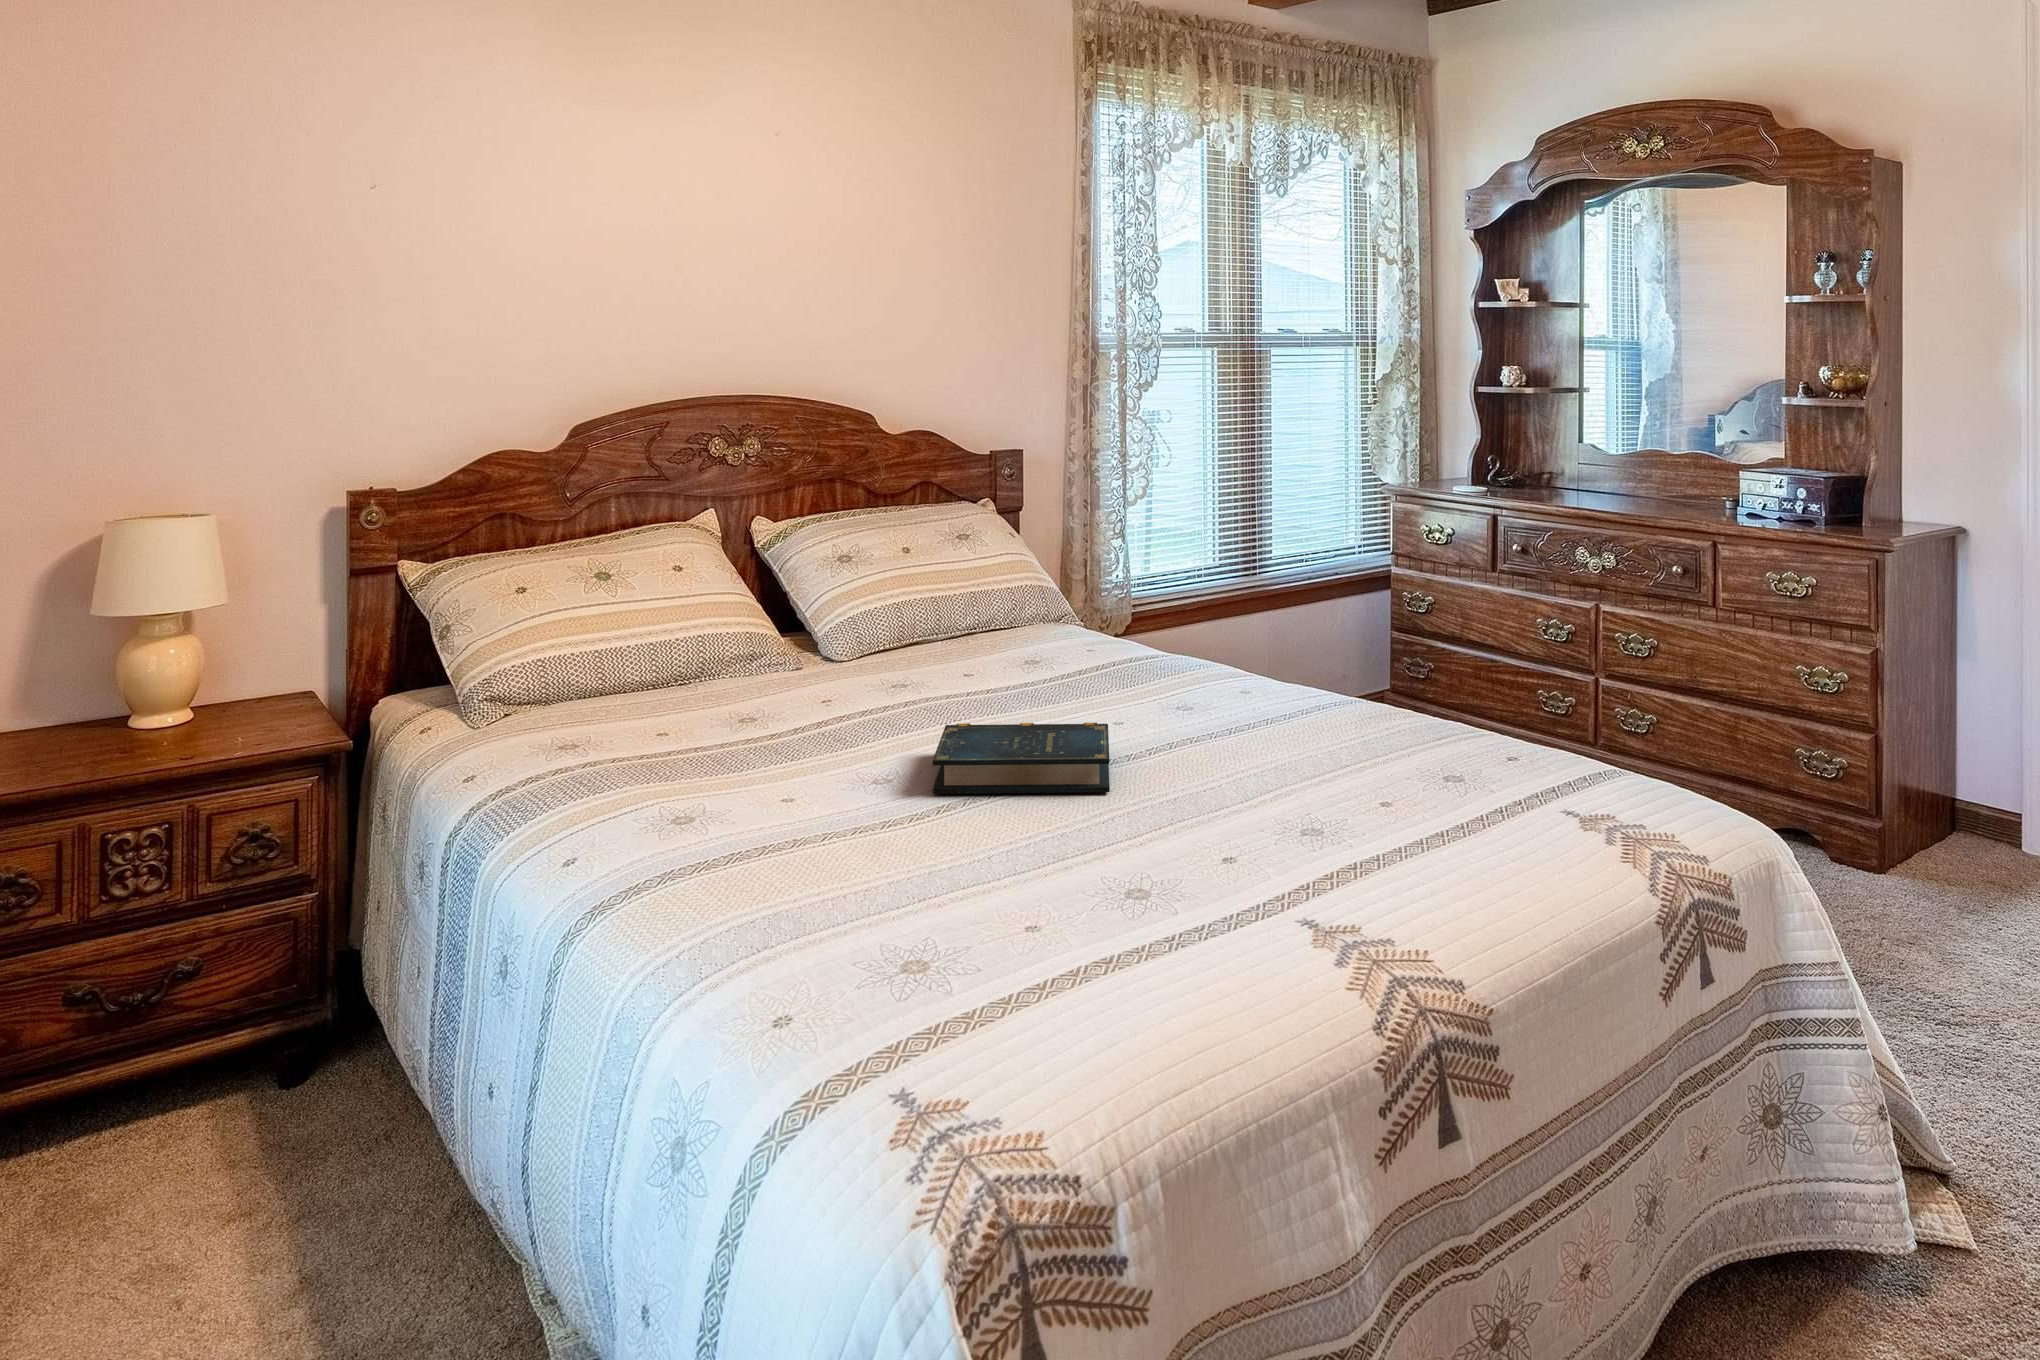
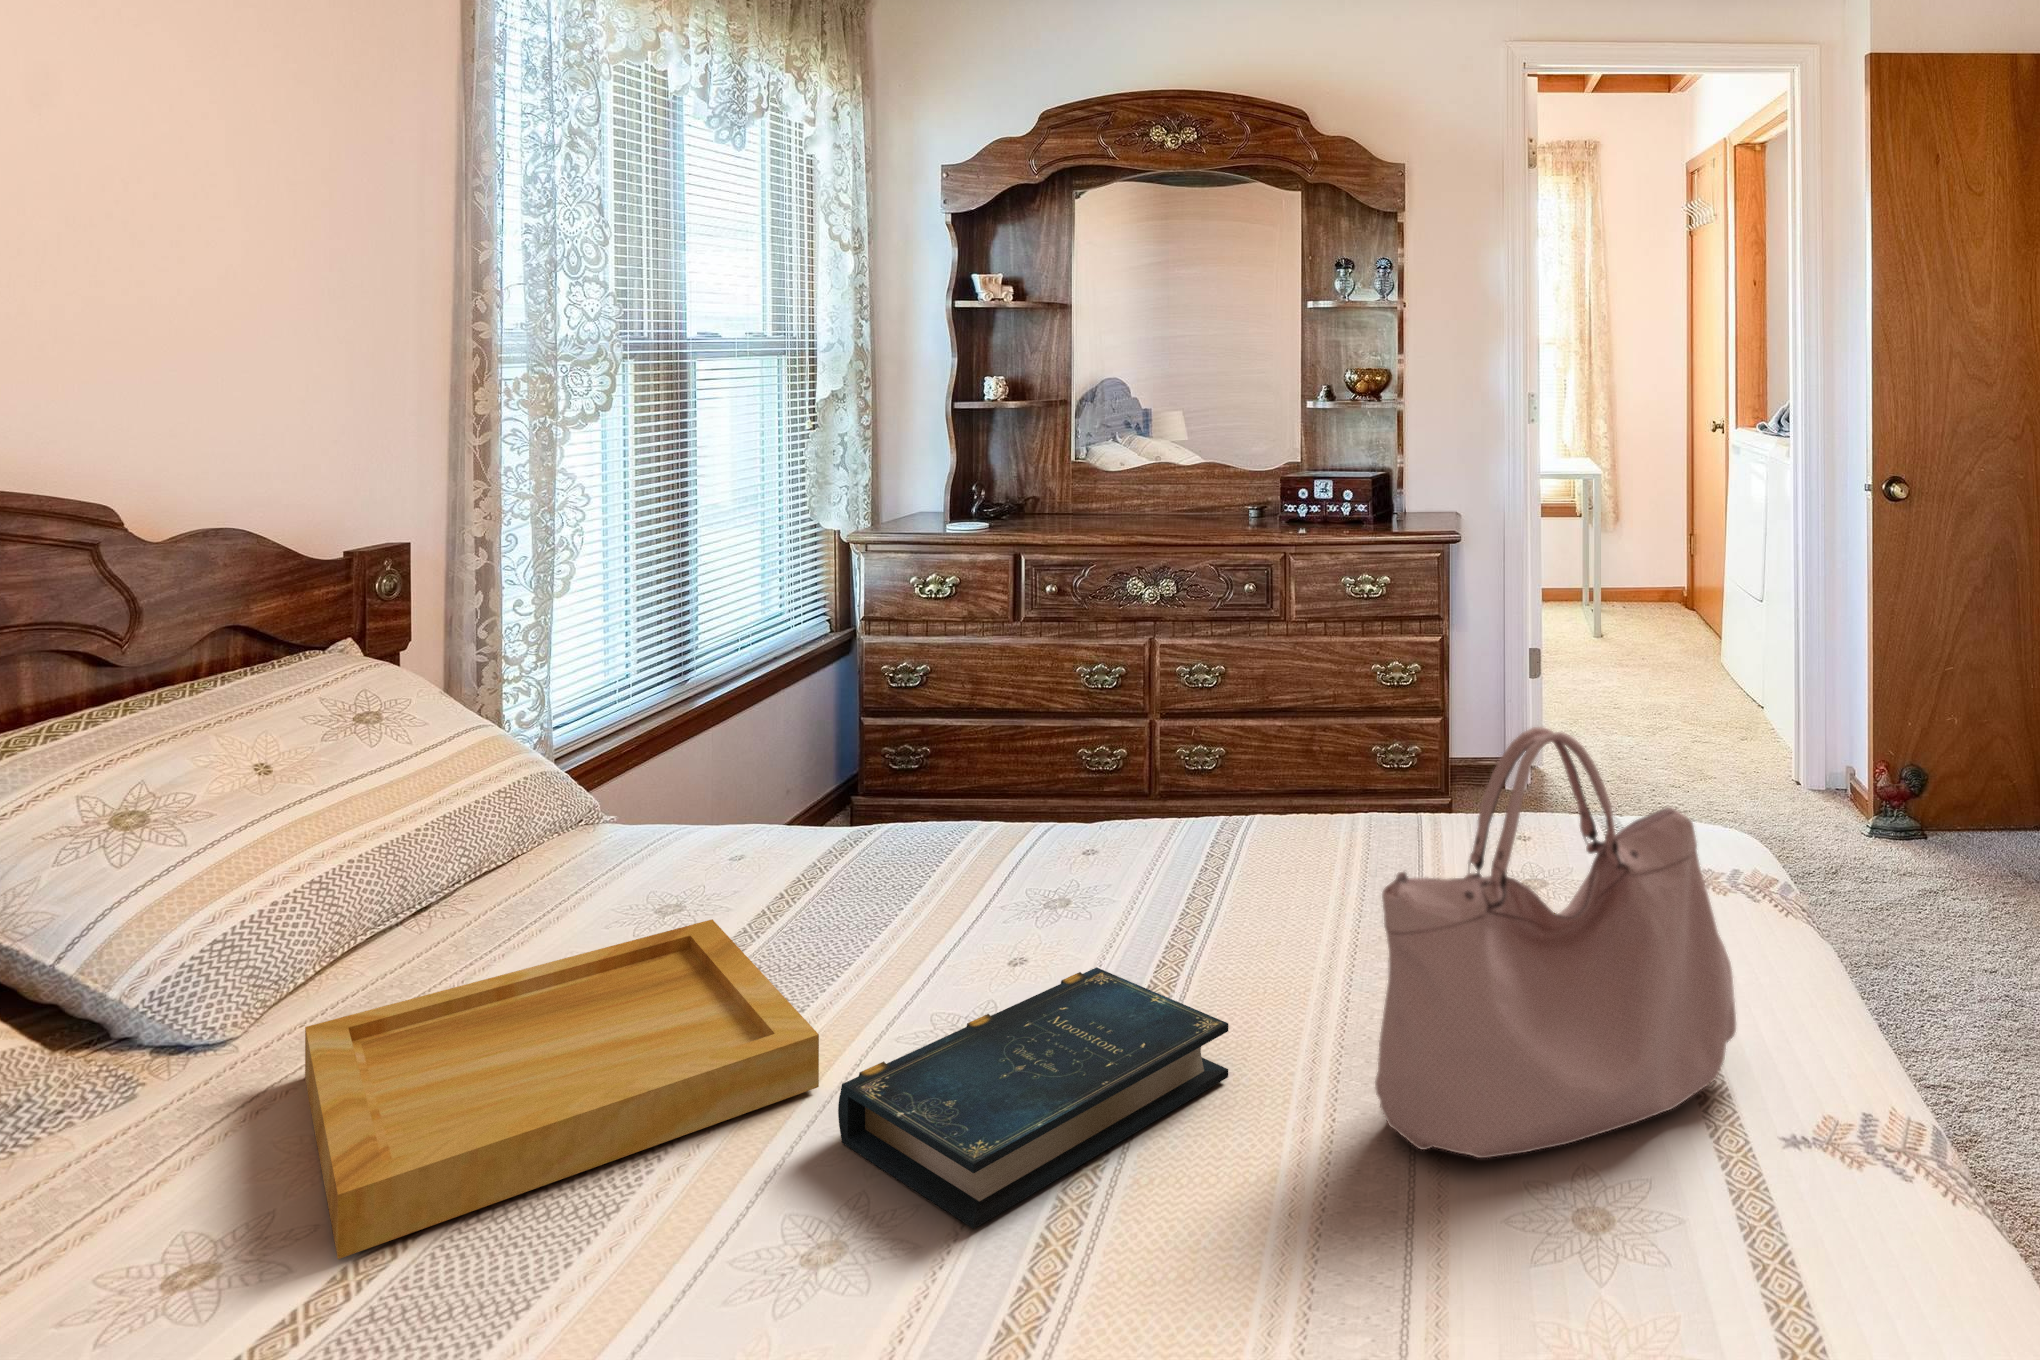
handbag: none [1116,607,1377,887] -> present [1375,727,1736,1158]
tray: none [782,656,1014,736] -> present [305,919,819,1259]

